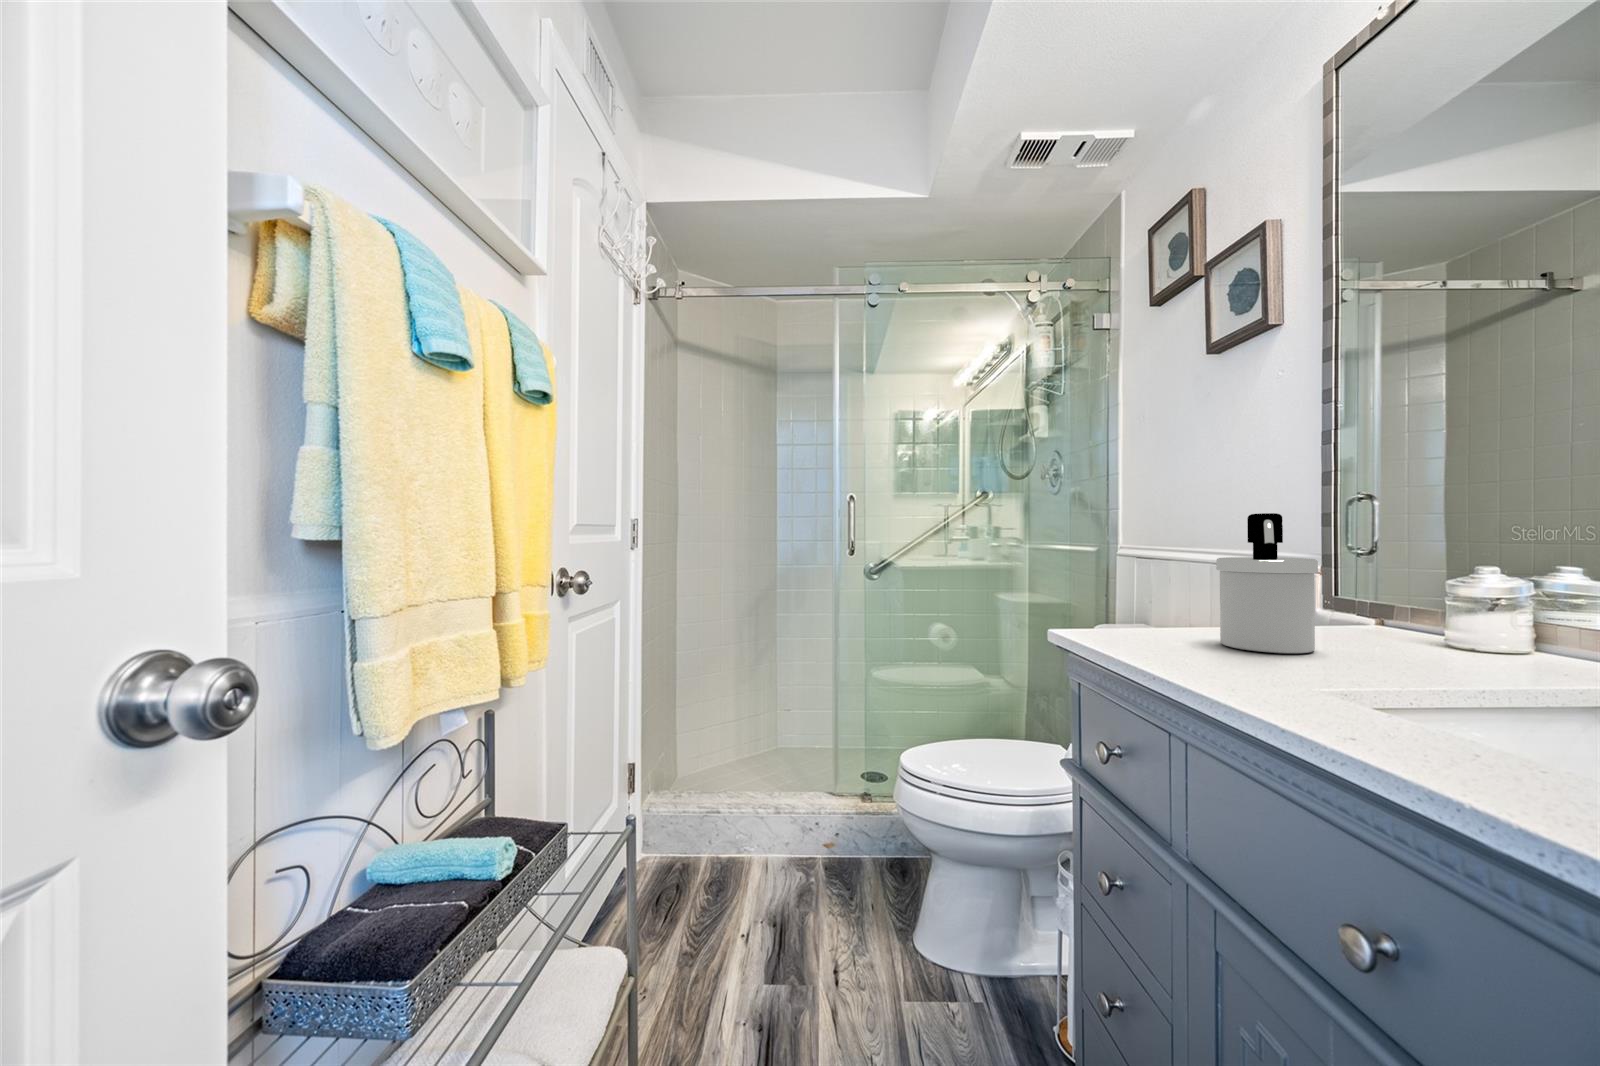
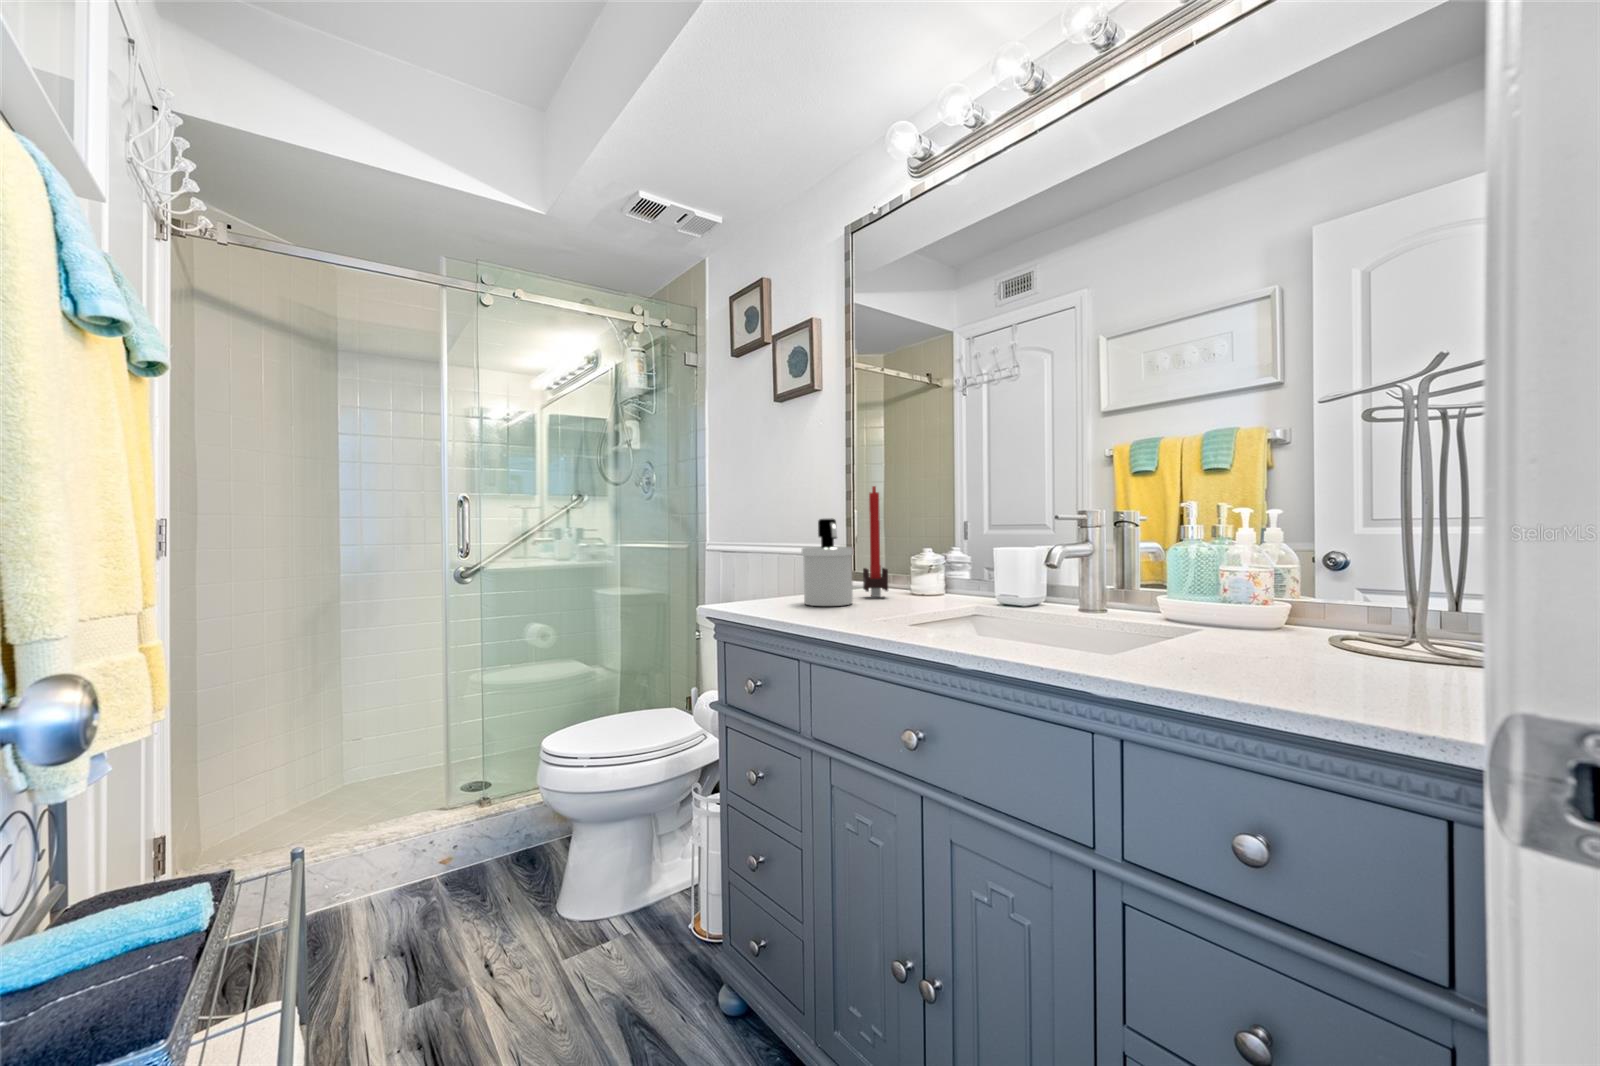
candle: none [1347,458,1400,645] -> present [863,486,888,597]

